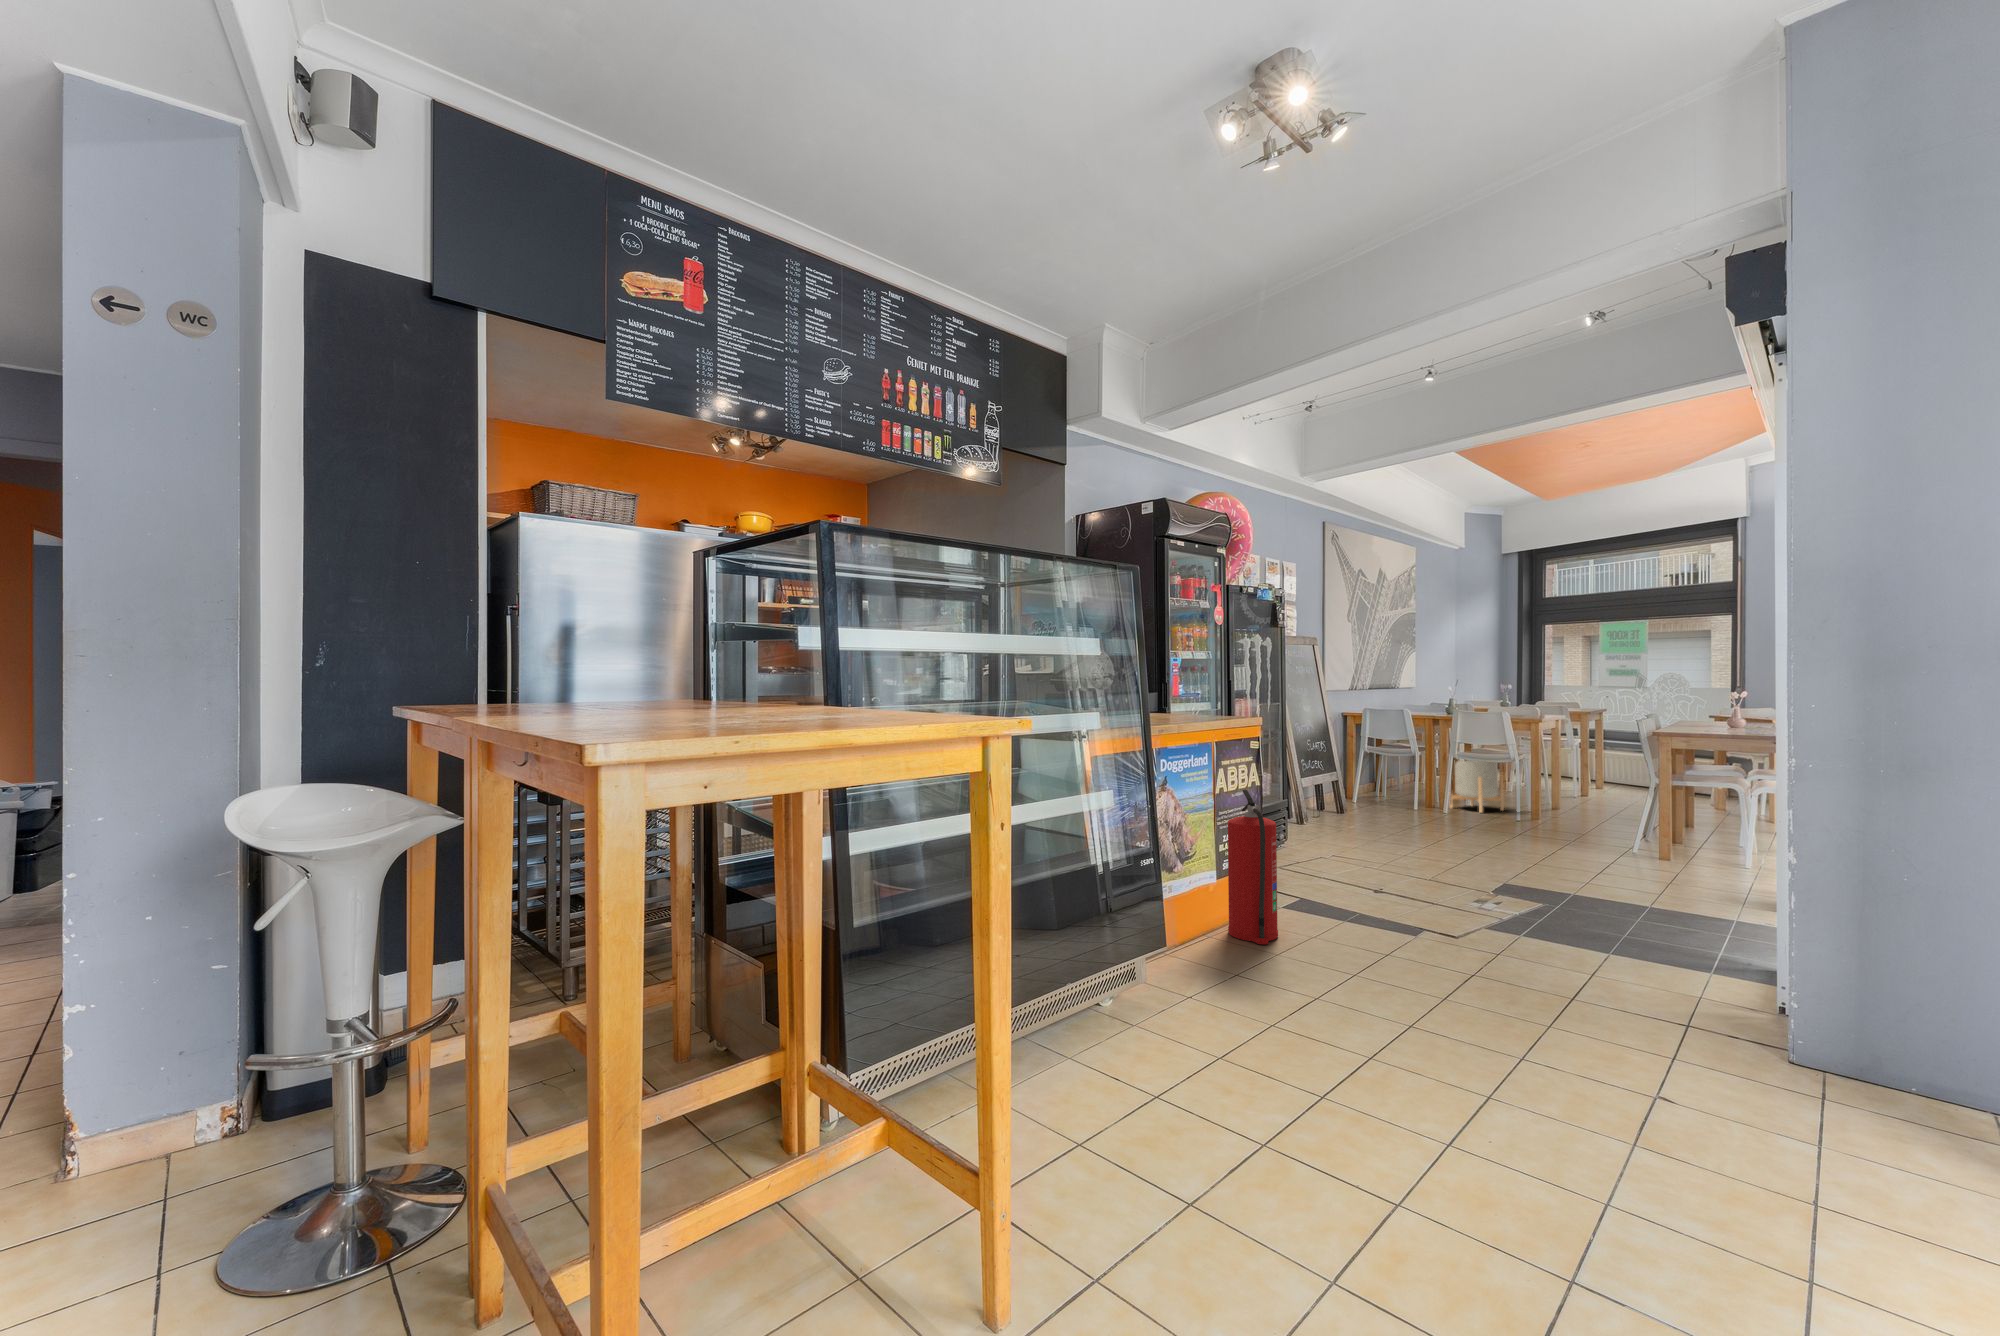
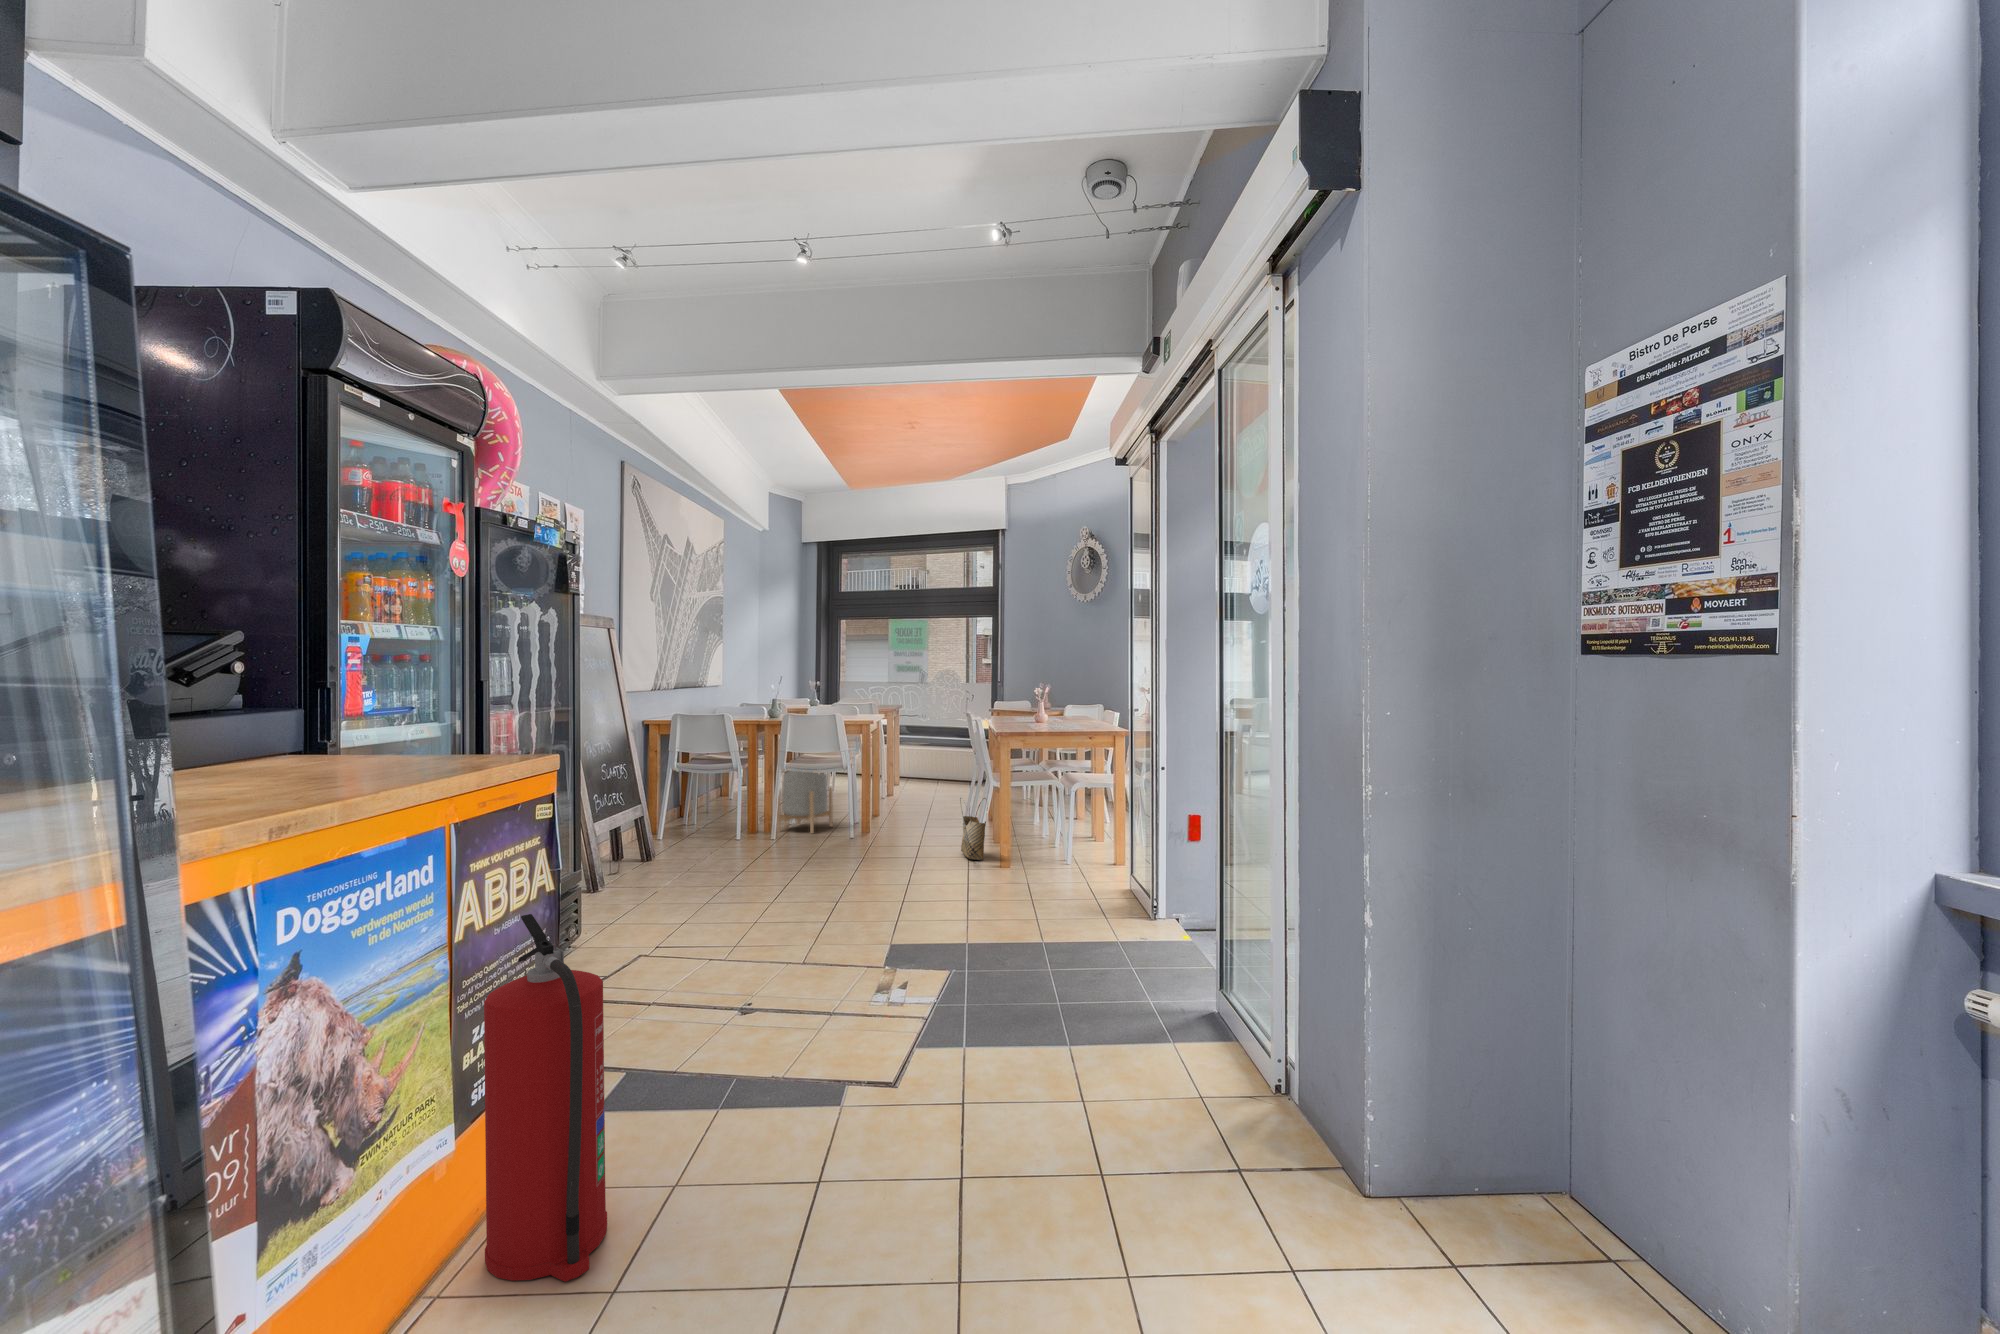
woven basket: none [1618,792,1649,851] -> present [960,798,987,860]

